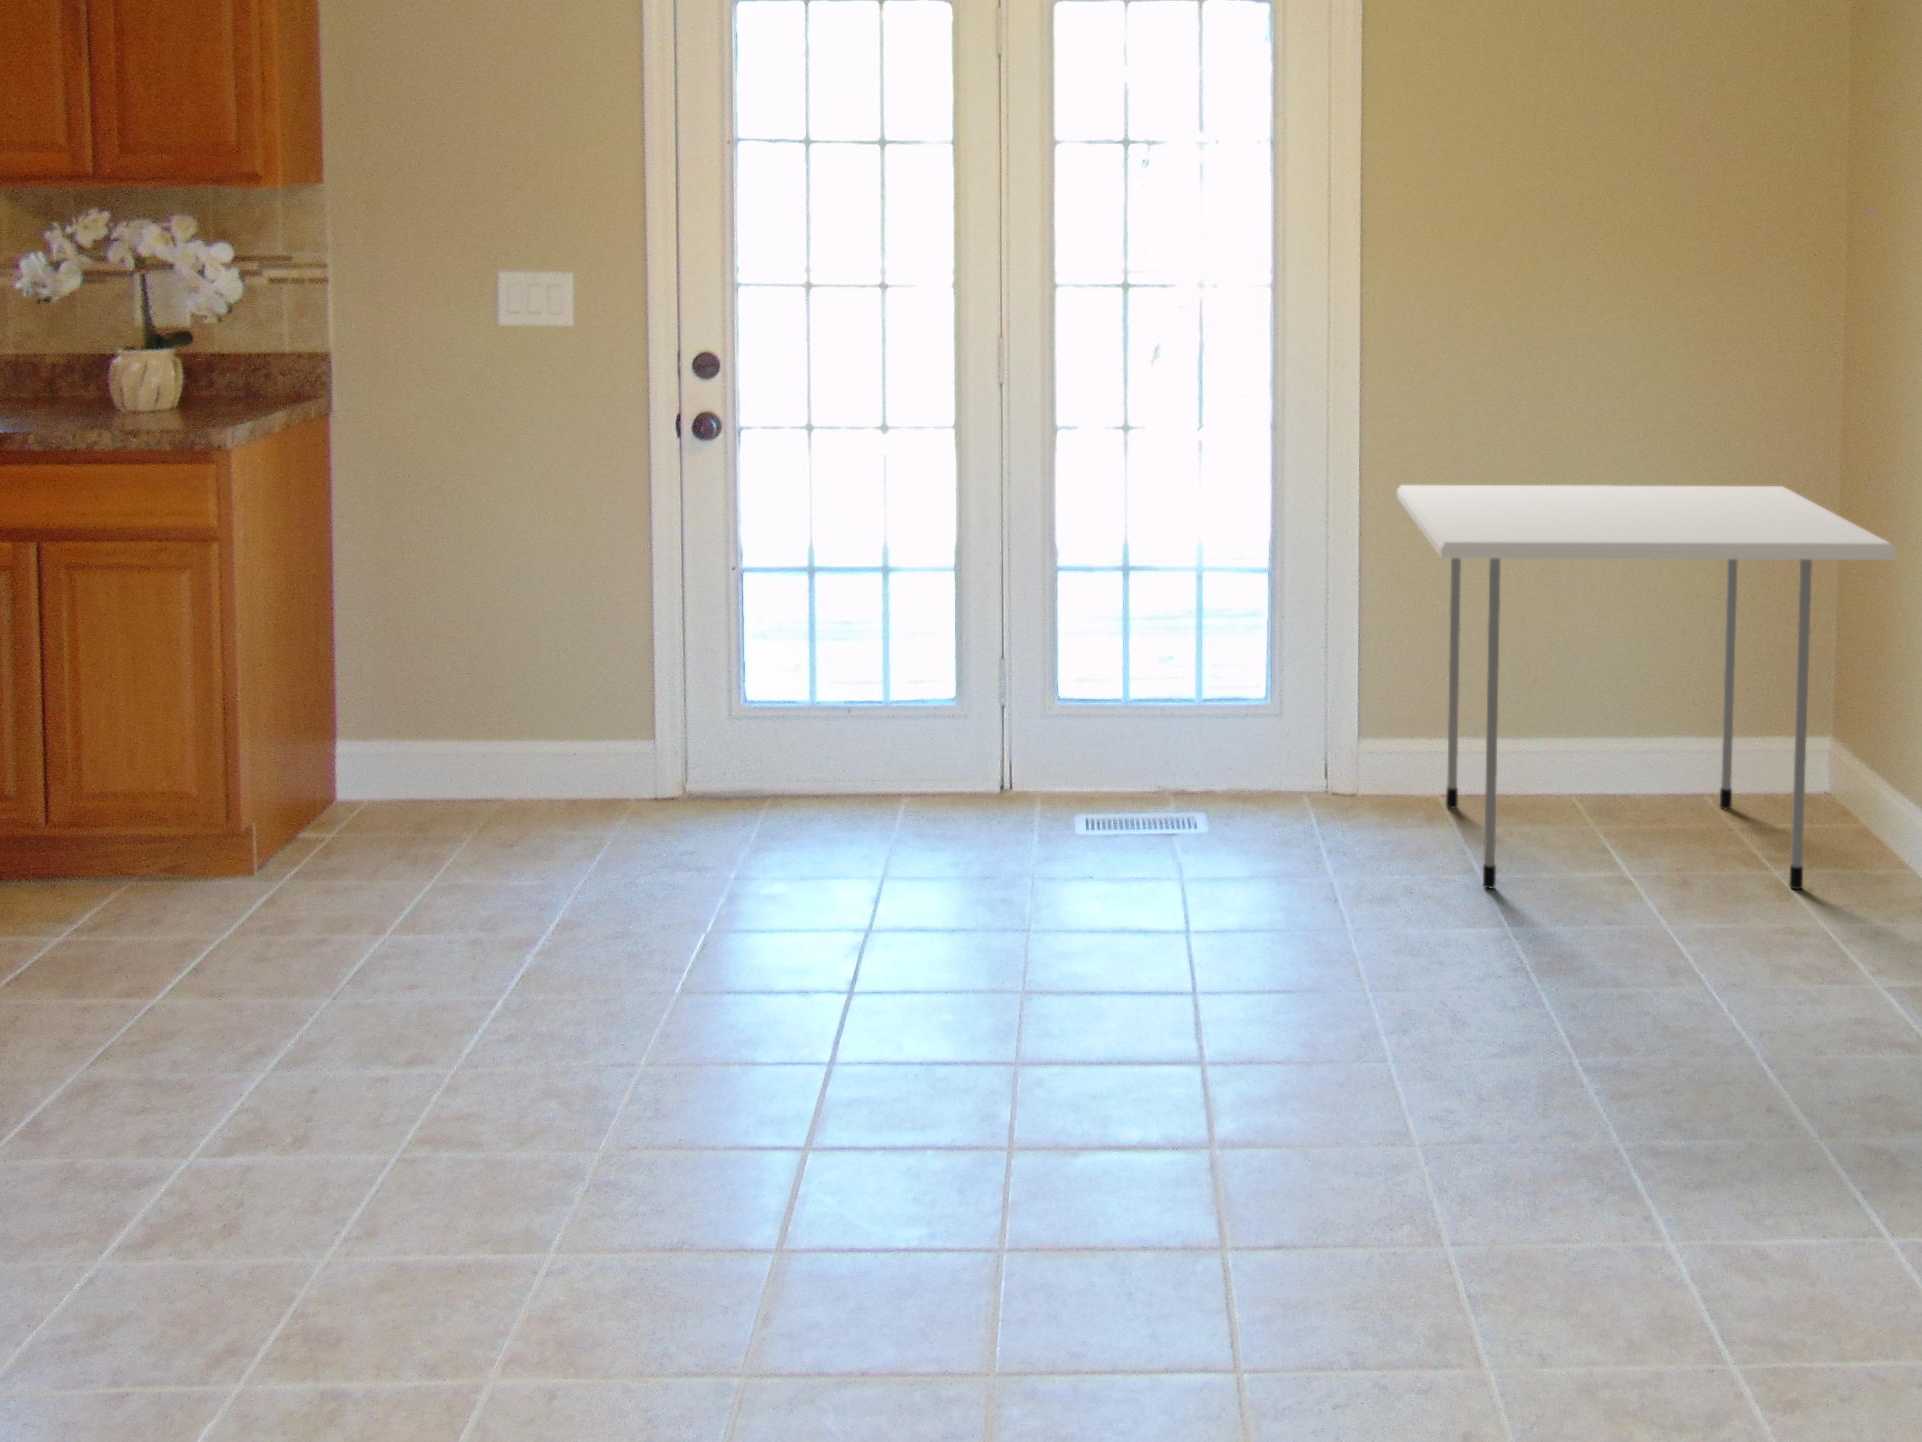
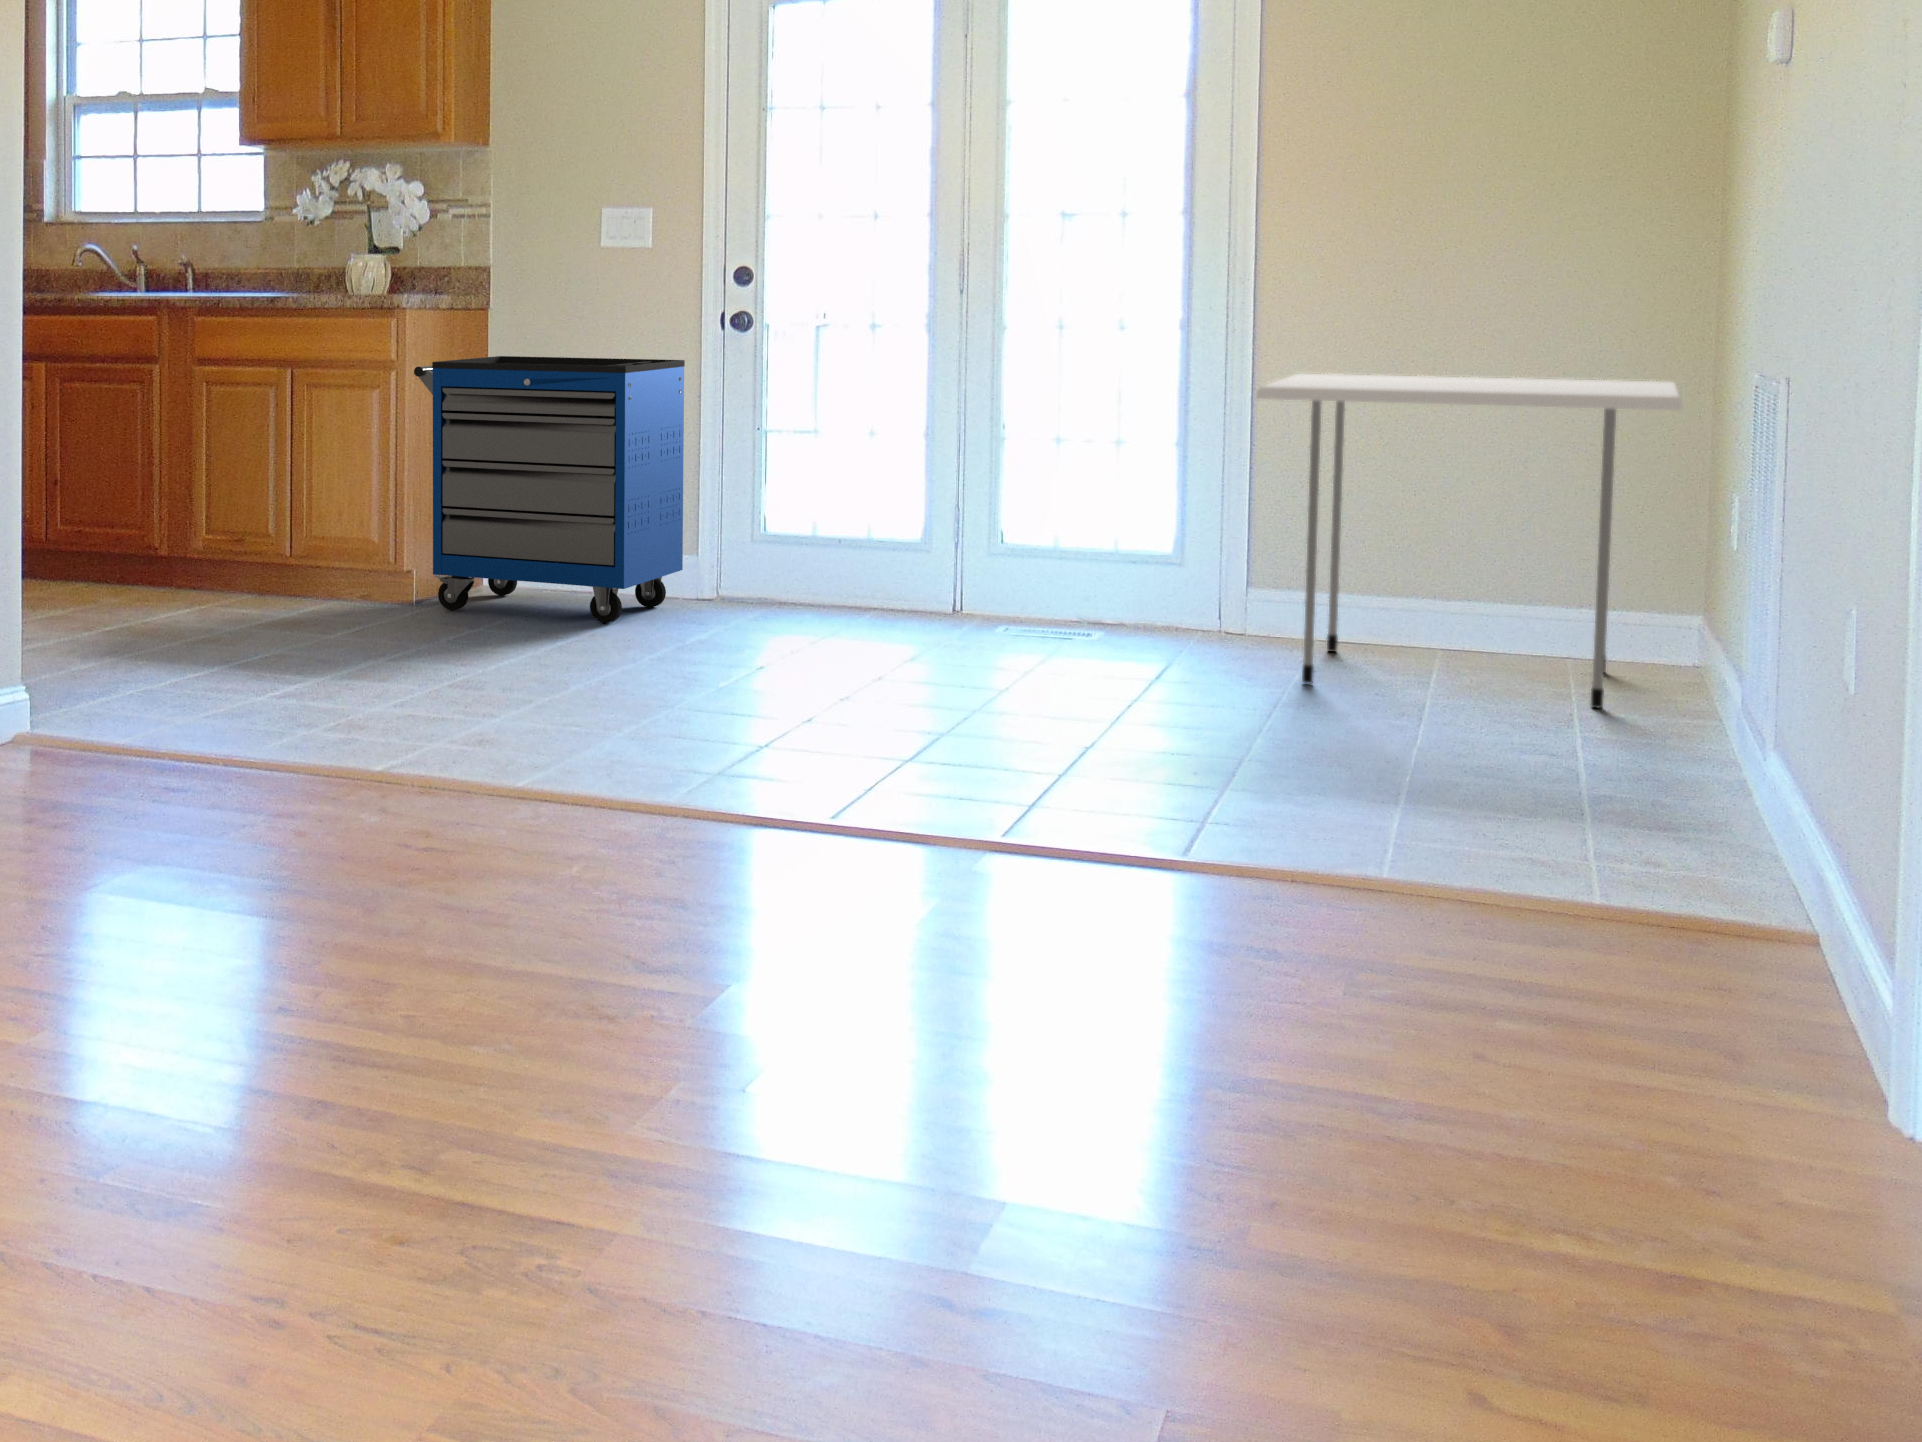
storage cabinet: none [249,489,649,881] -> present [414,356,685,623]

